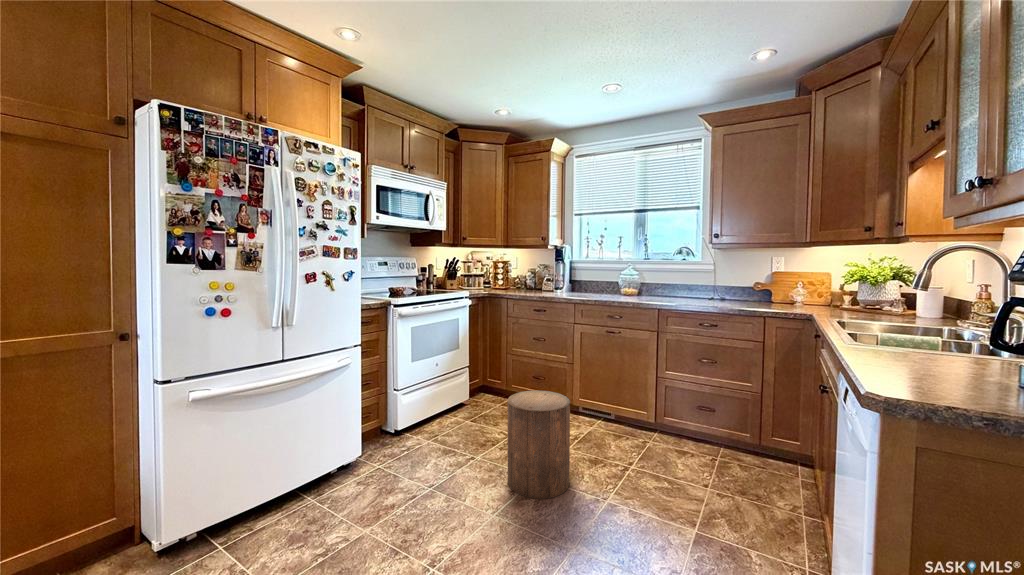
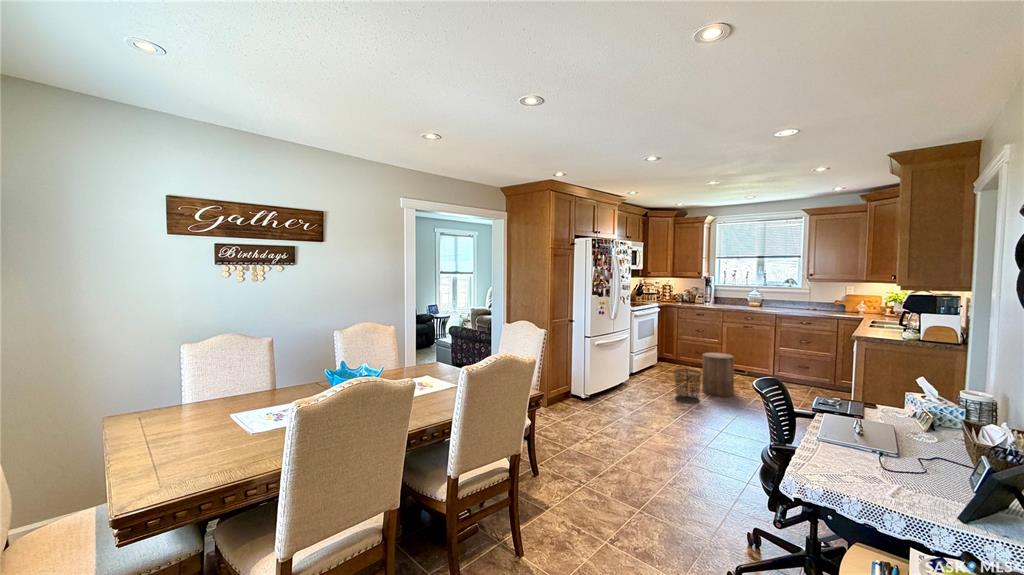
waste bin: none [417,440,484,541] -> present [674,369,702,403]

